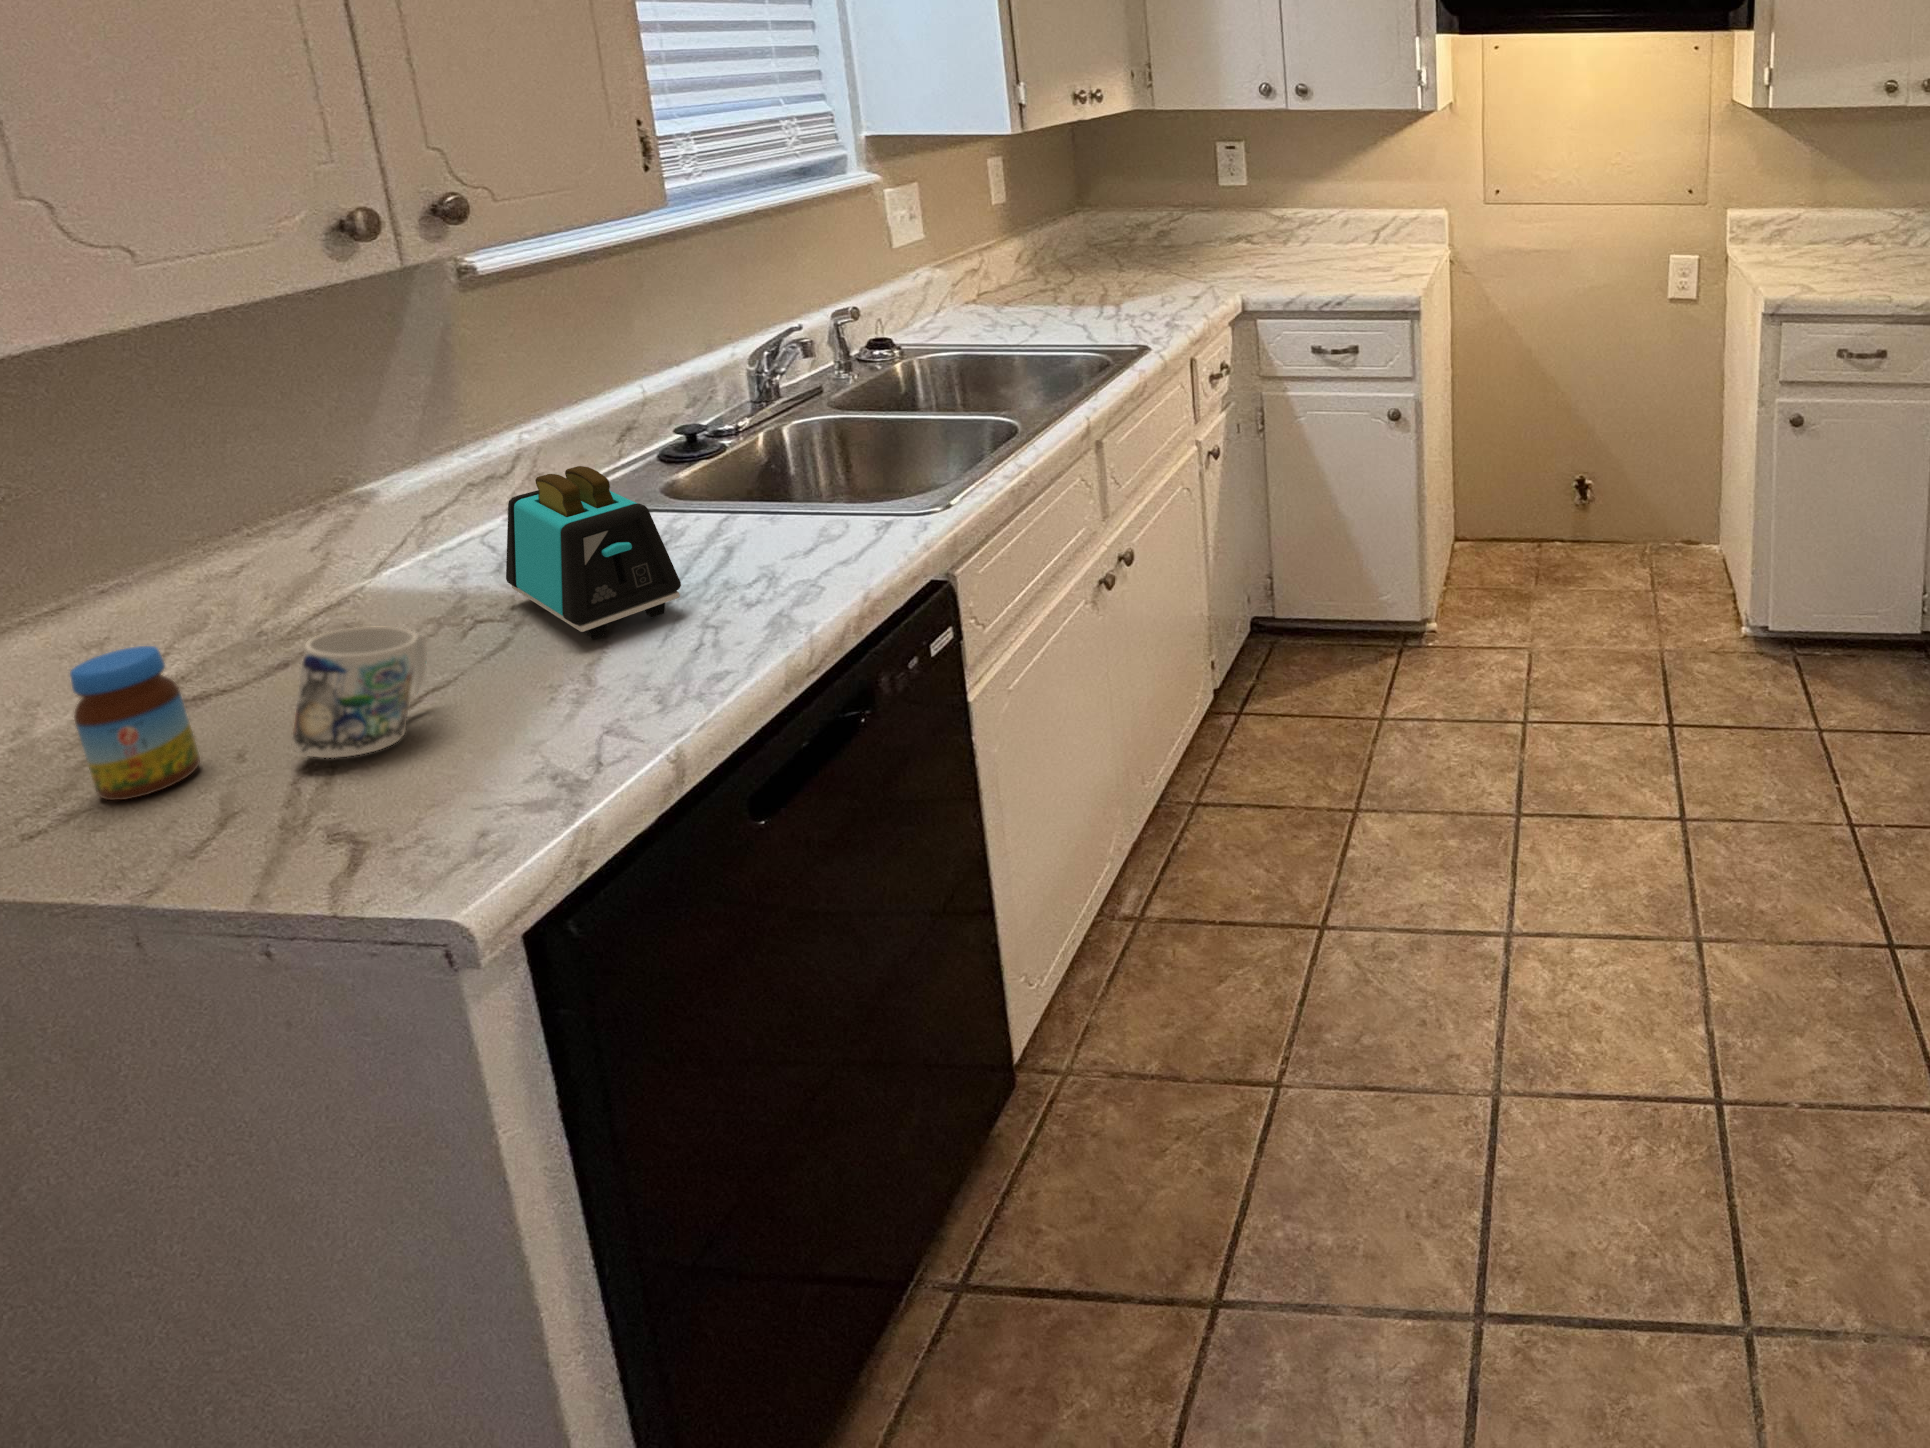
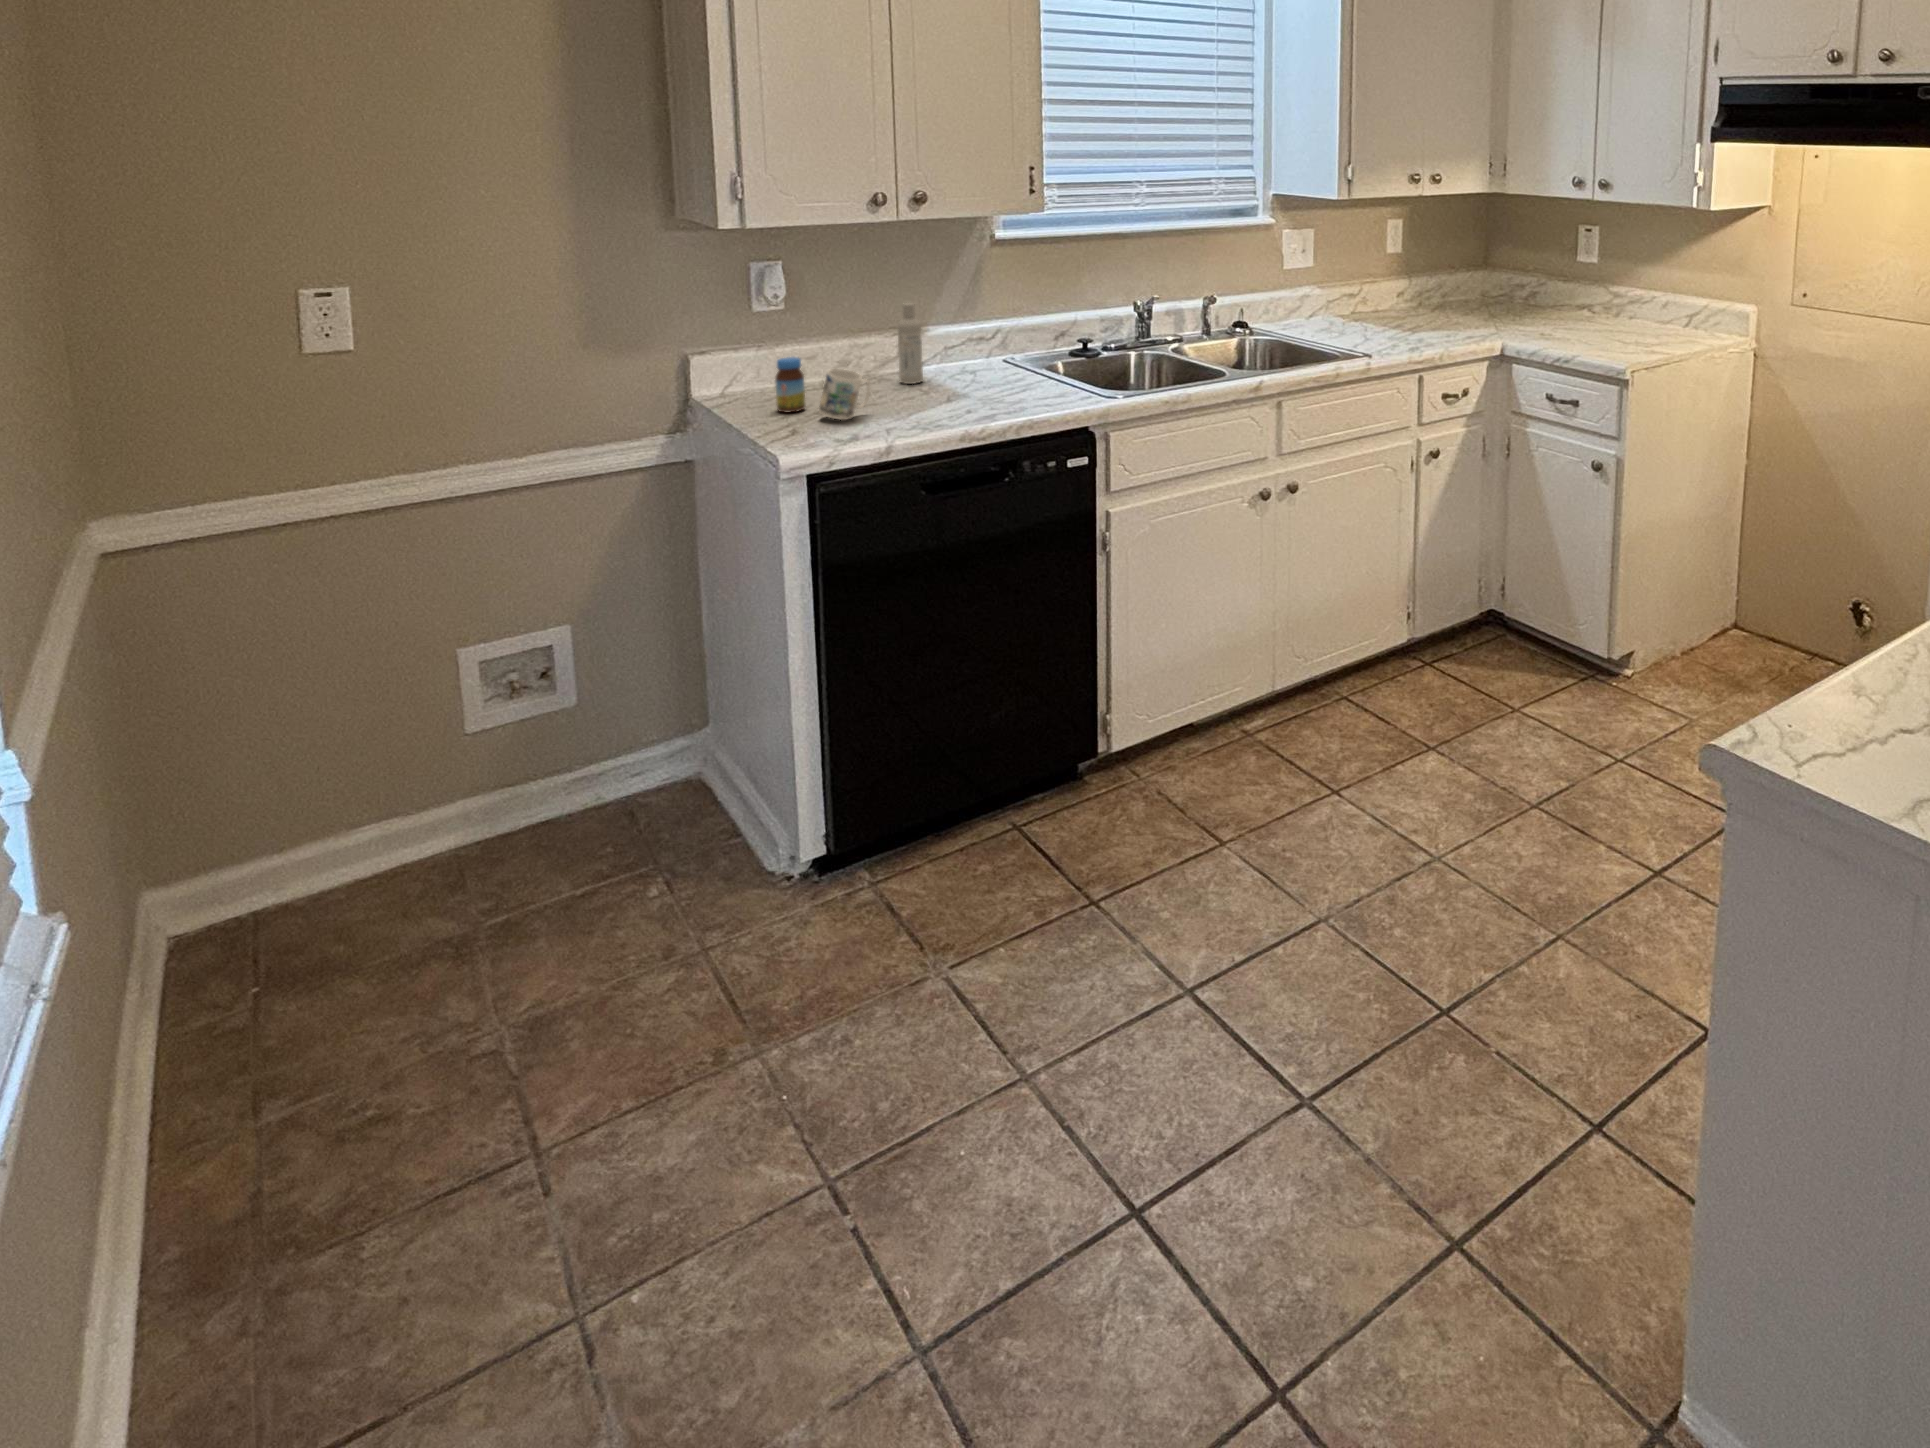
bottle: none [333,433,428,612] -> present [897,303,923,384]
toaster: present [506,466,681,639] -> none [925,333,979,410]

